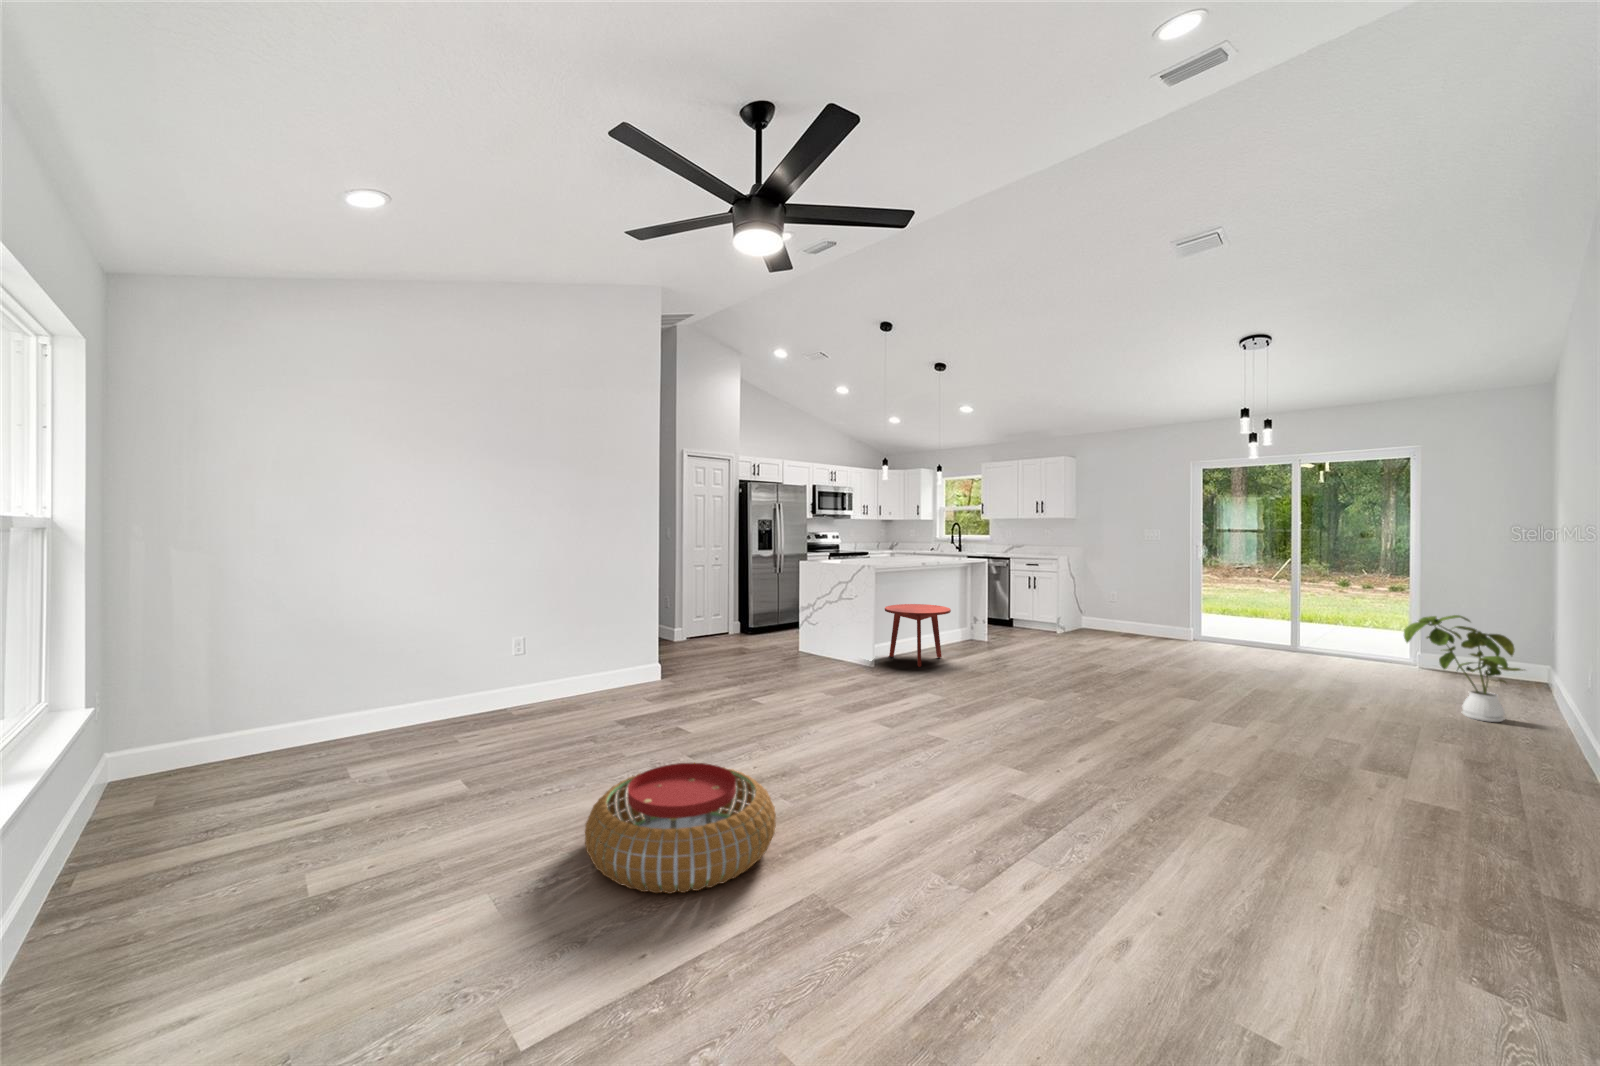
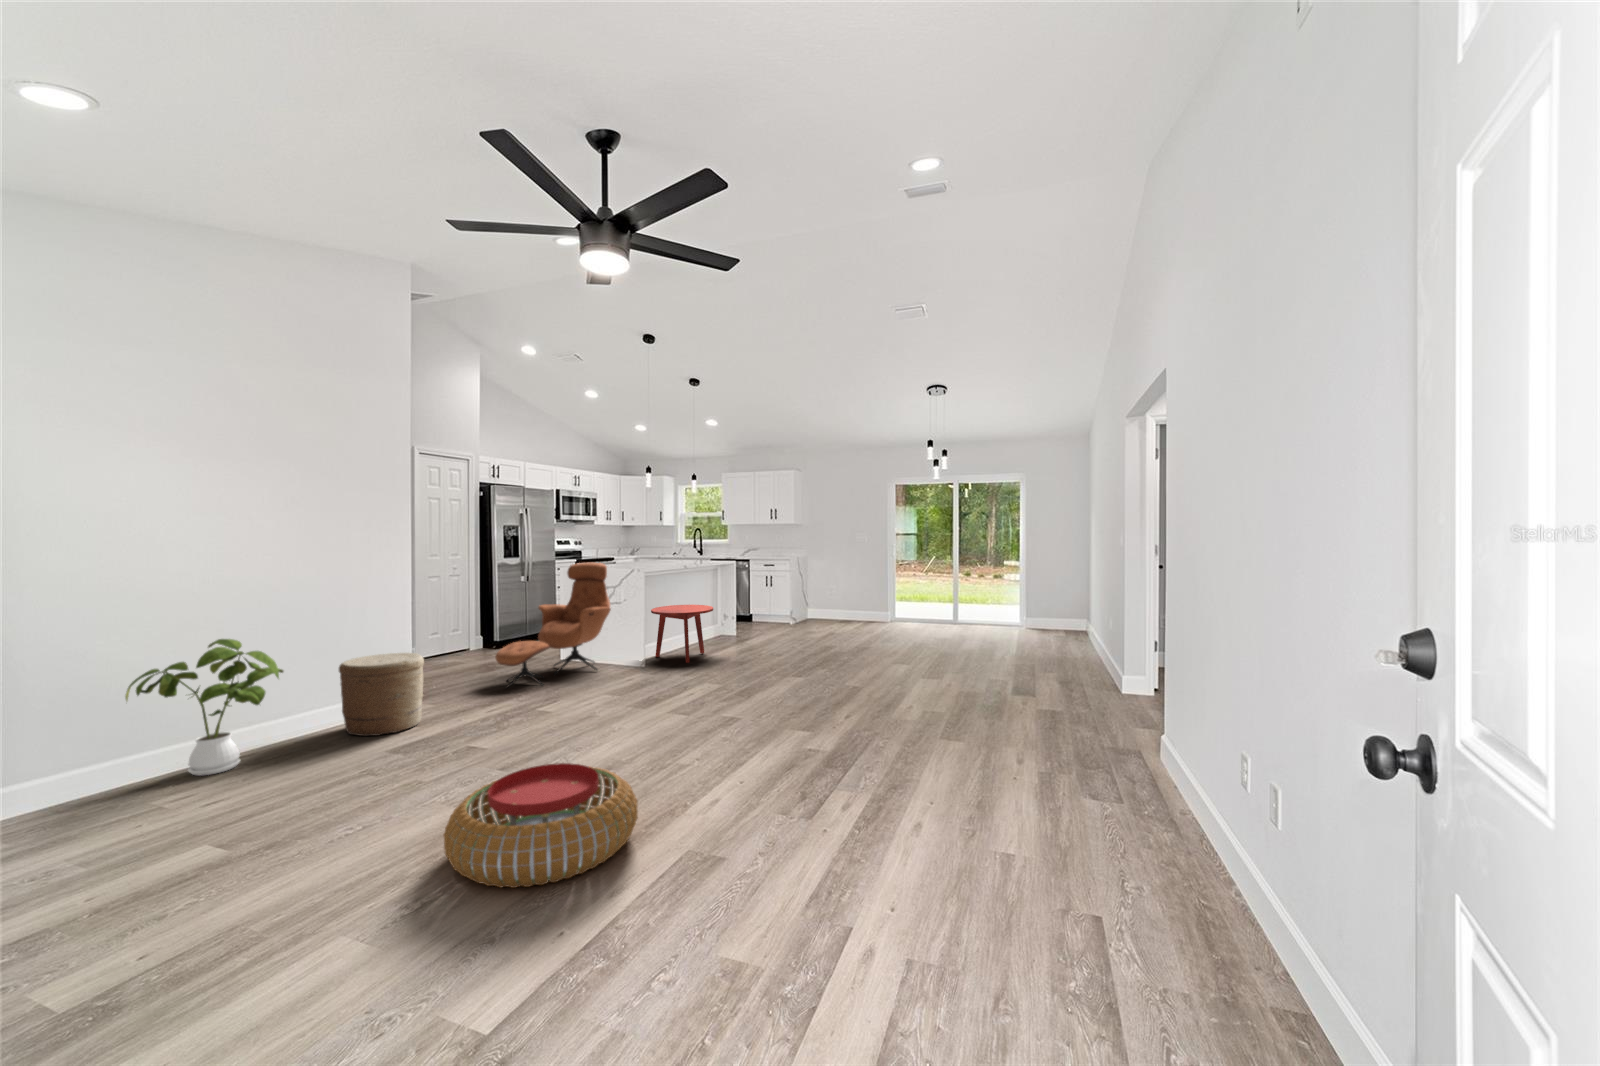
lounge chair: none [731,556,843,675] -> present [495,563,611,688]
house plant: present [1404,615,1523,722] -> present [125,639,283,776]
woven basket: none [591,631,658,705] -> present [339,653,424,736]

